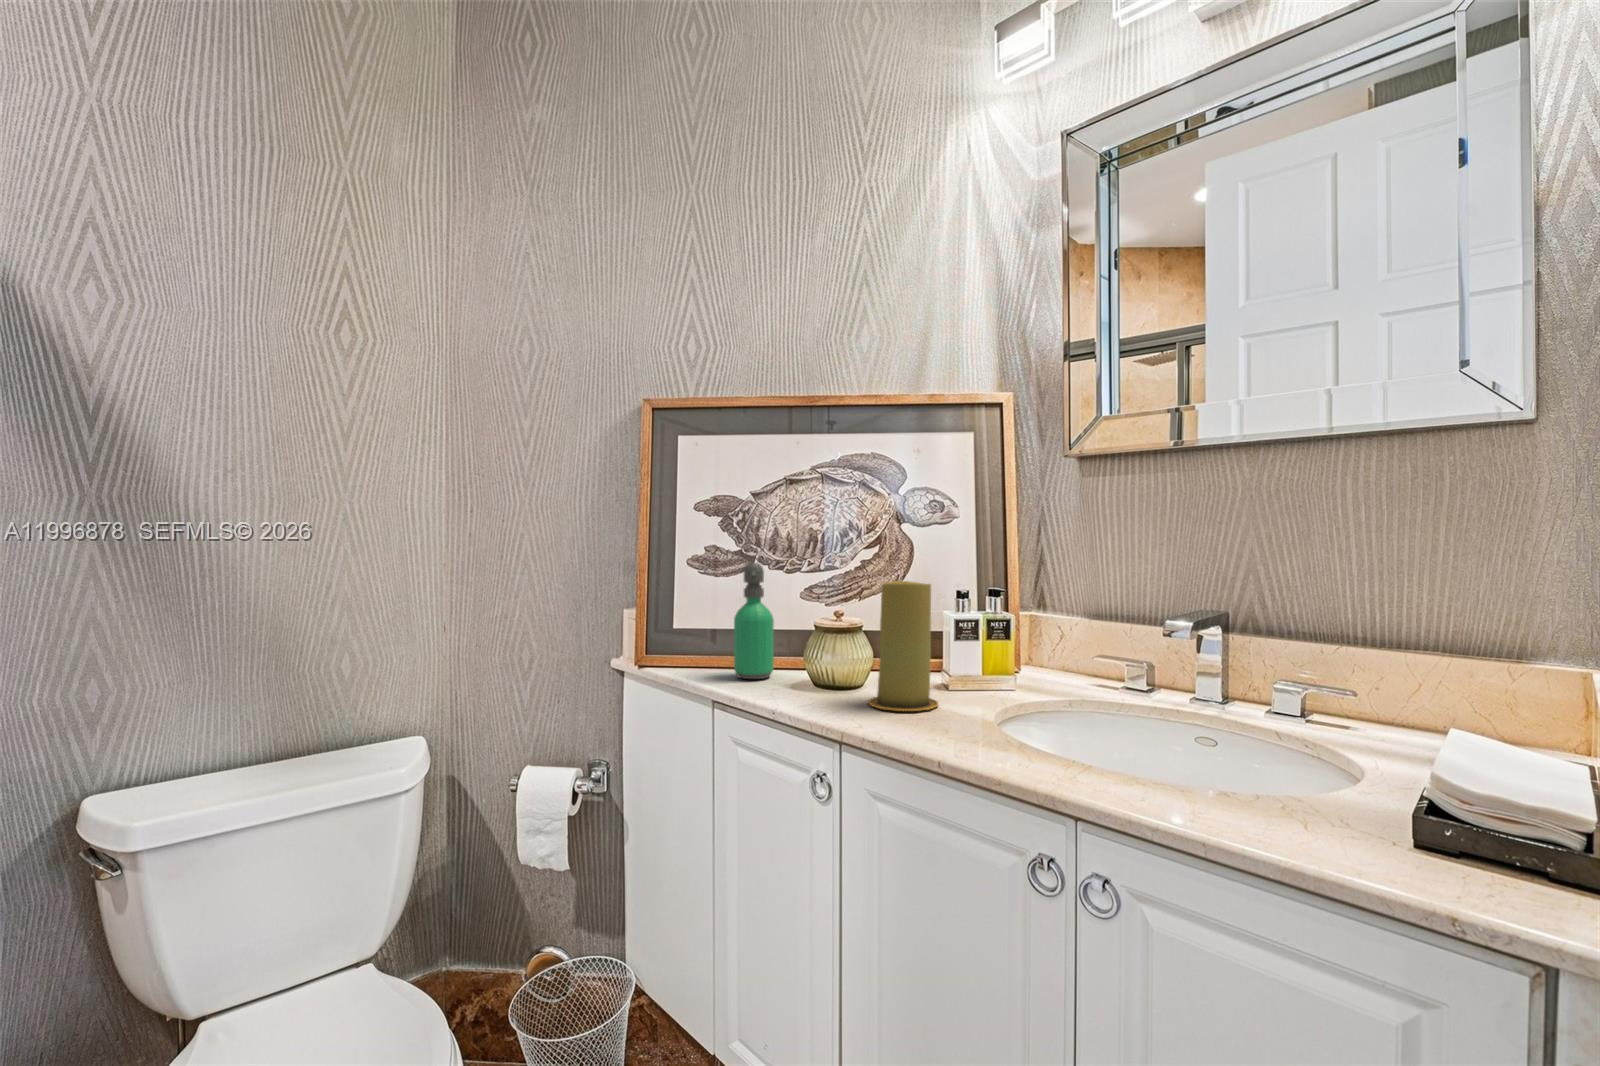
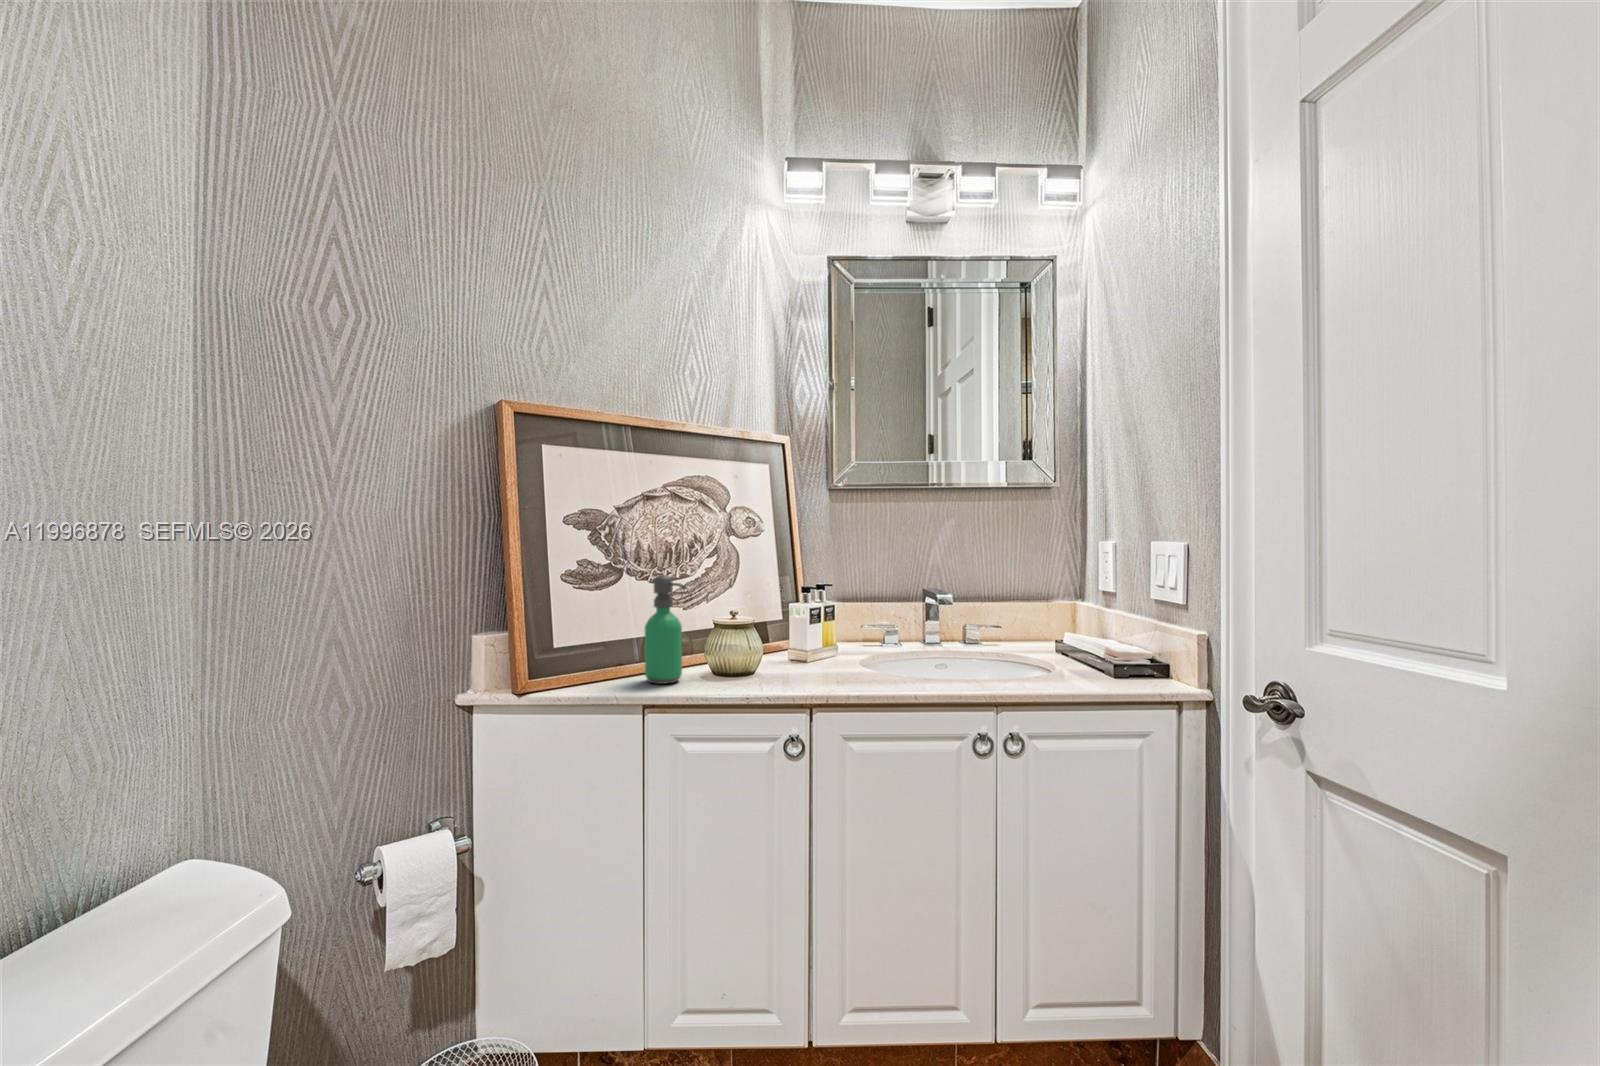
candle: present [868,581,938,711] -> none [797,583,849,681]

